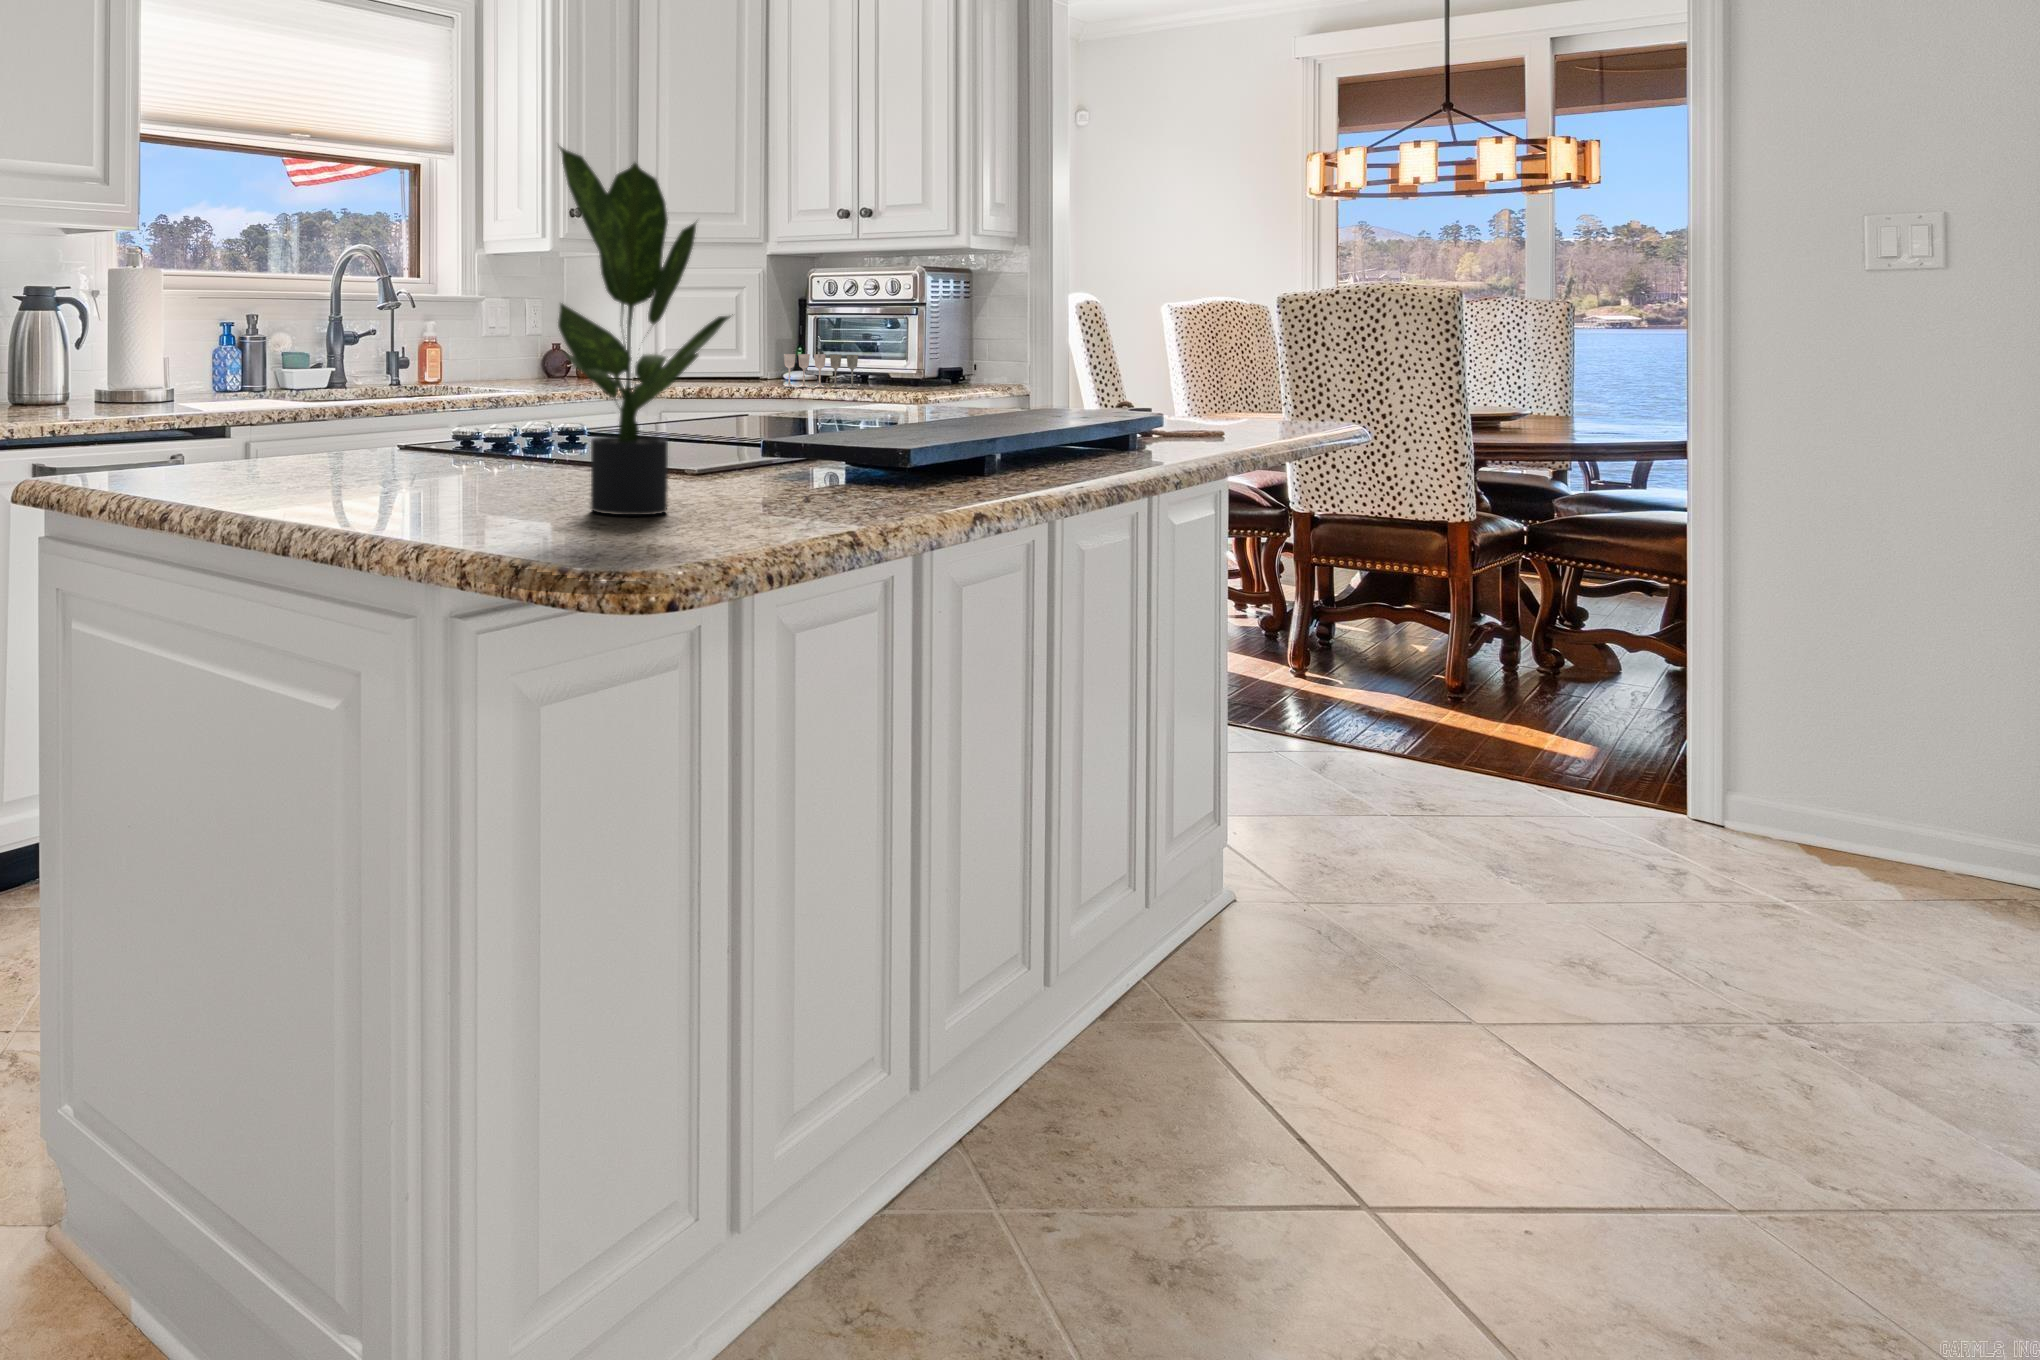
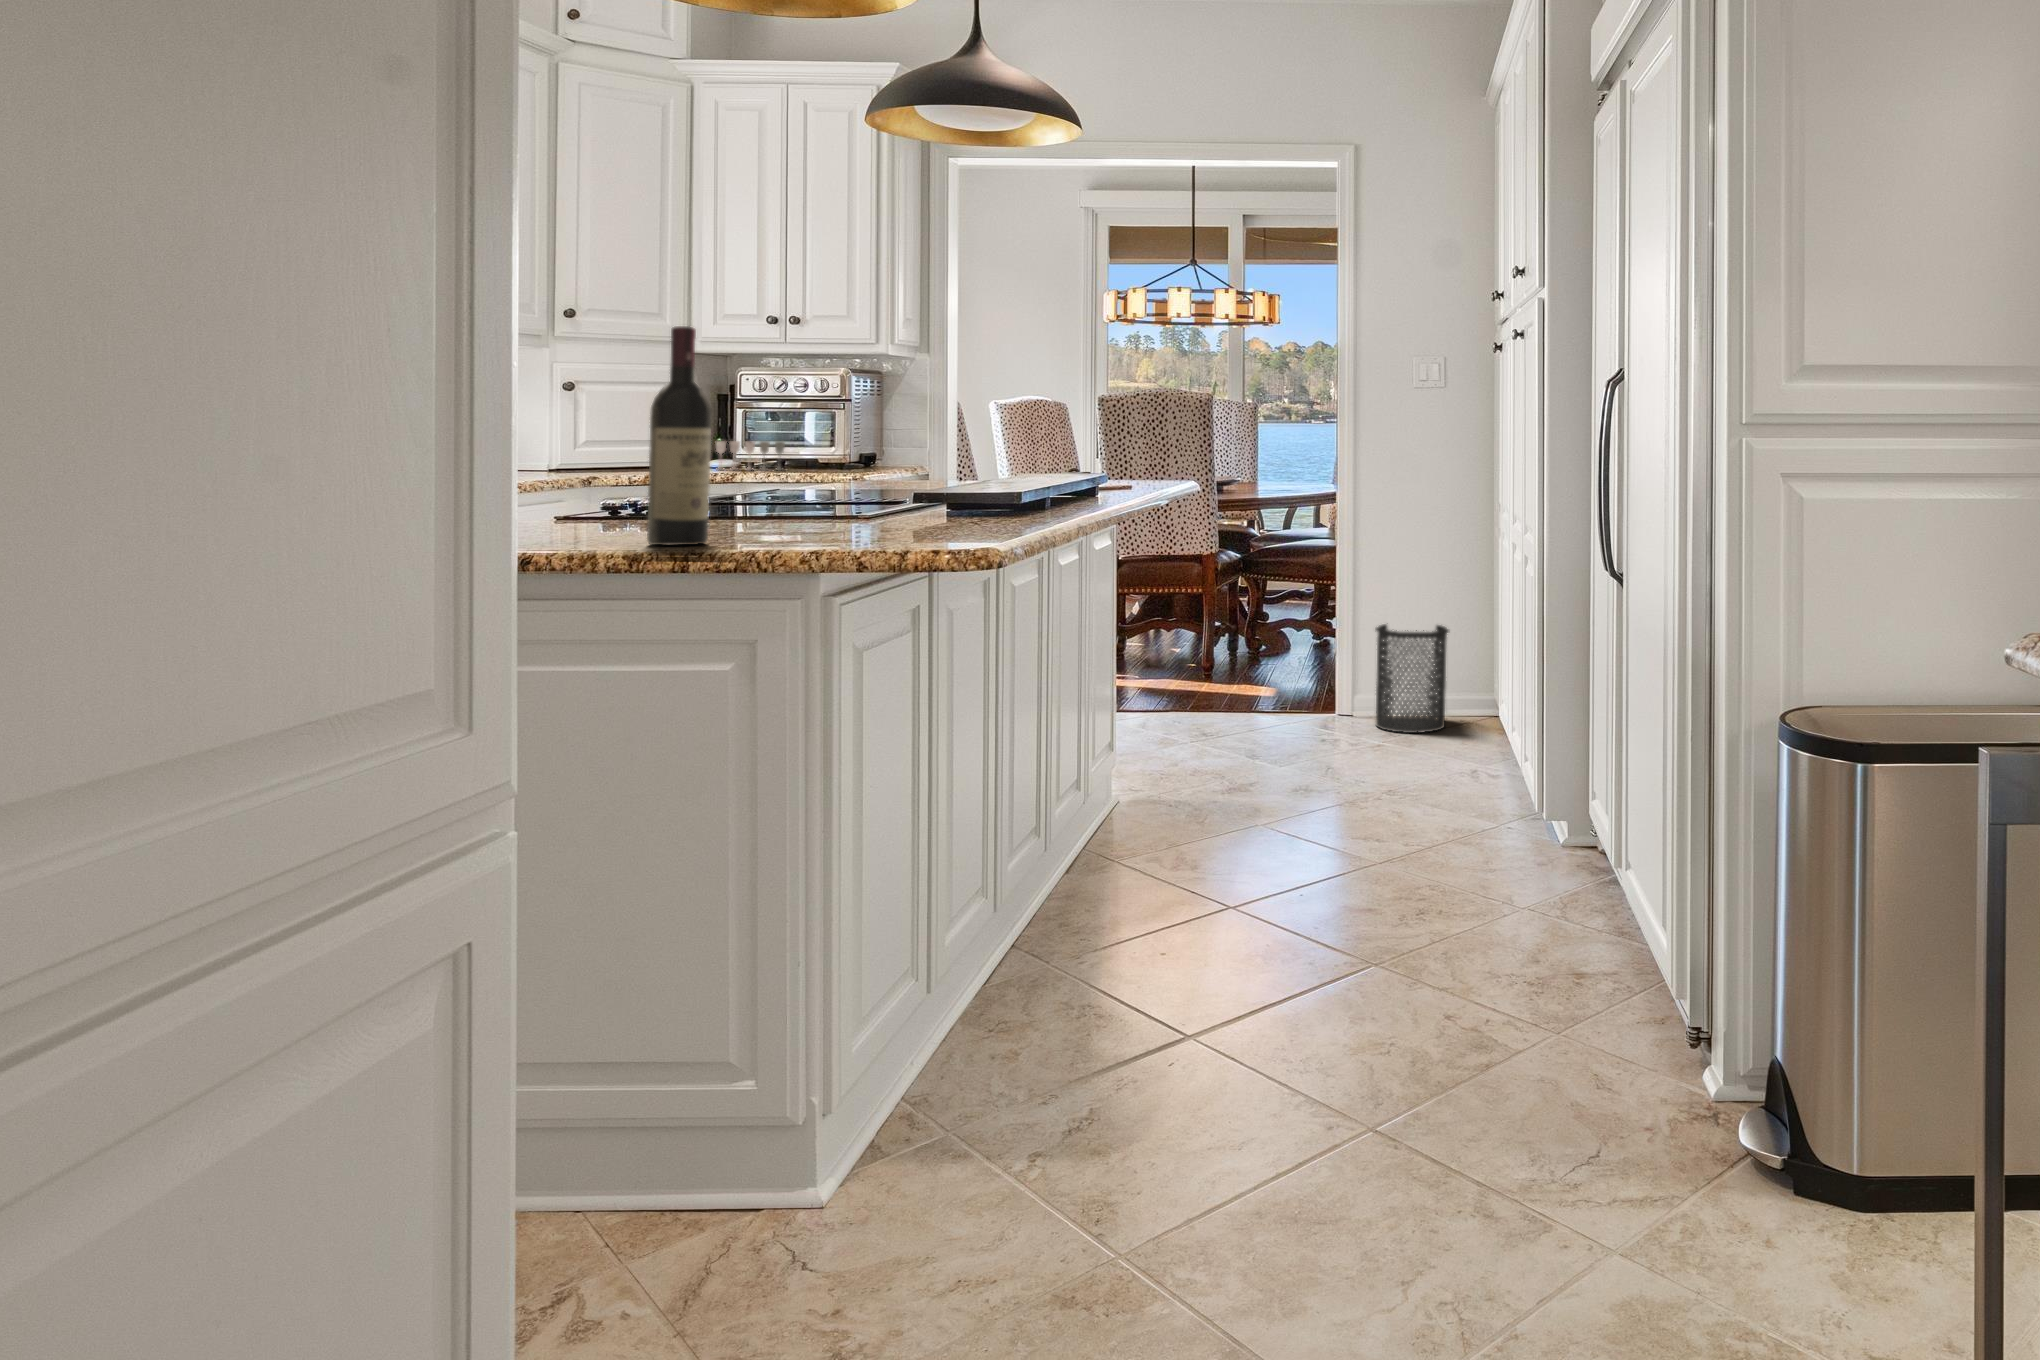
potted plant: present [558,147,730,515] -> none [838,300,963,537]
wine bottle: none [281,199,359,512] -> present [647,326,712,545]
trash can: none [1758,674,1935,884] -> present [1376,624,1449,733]

